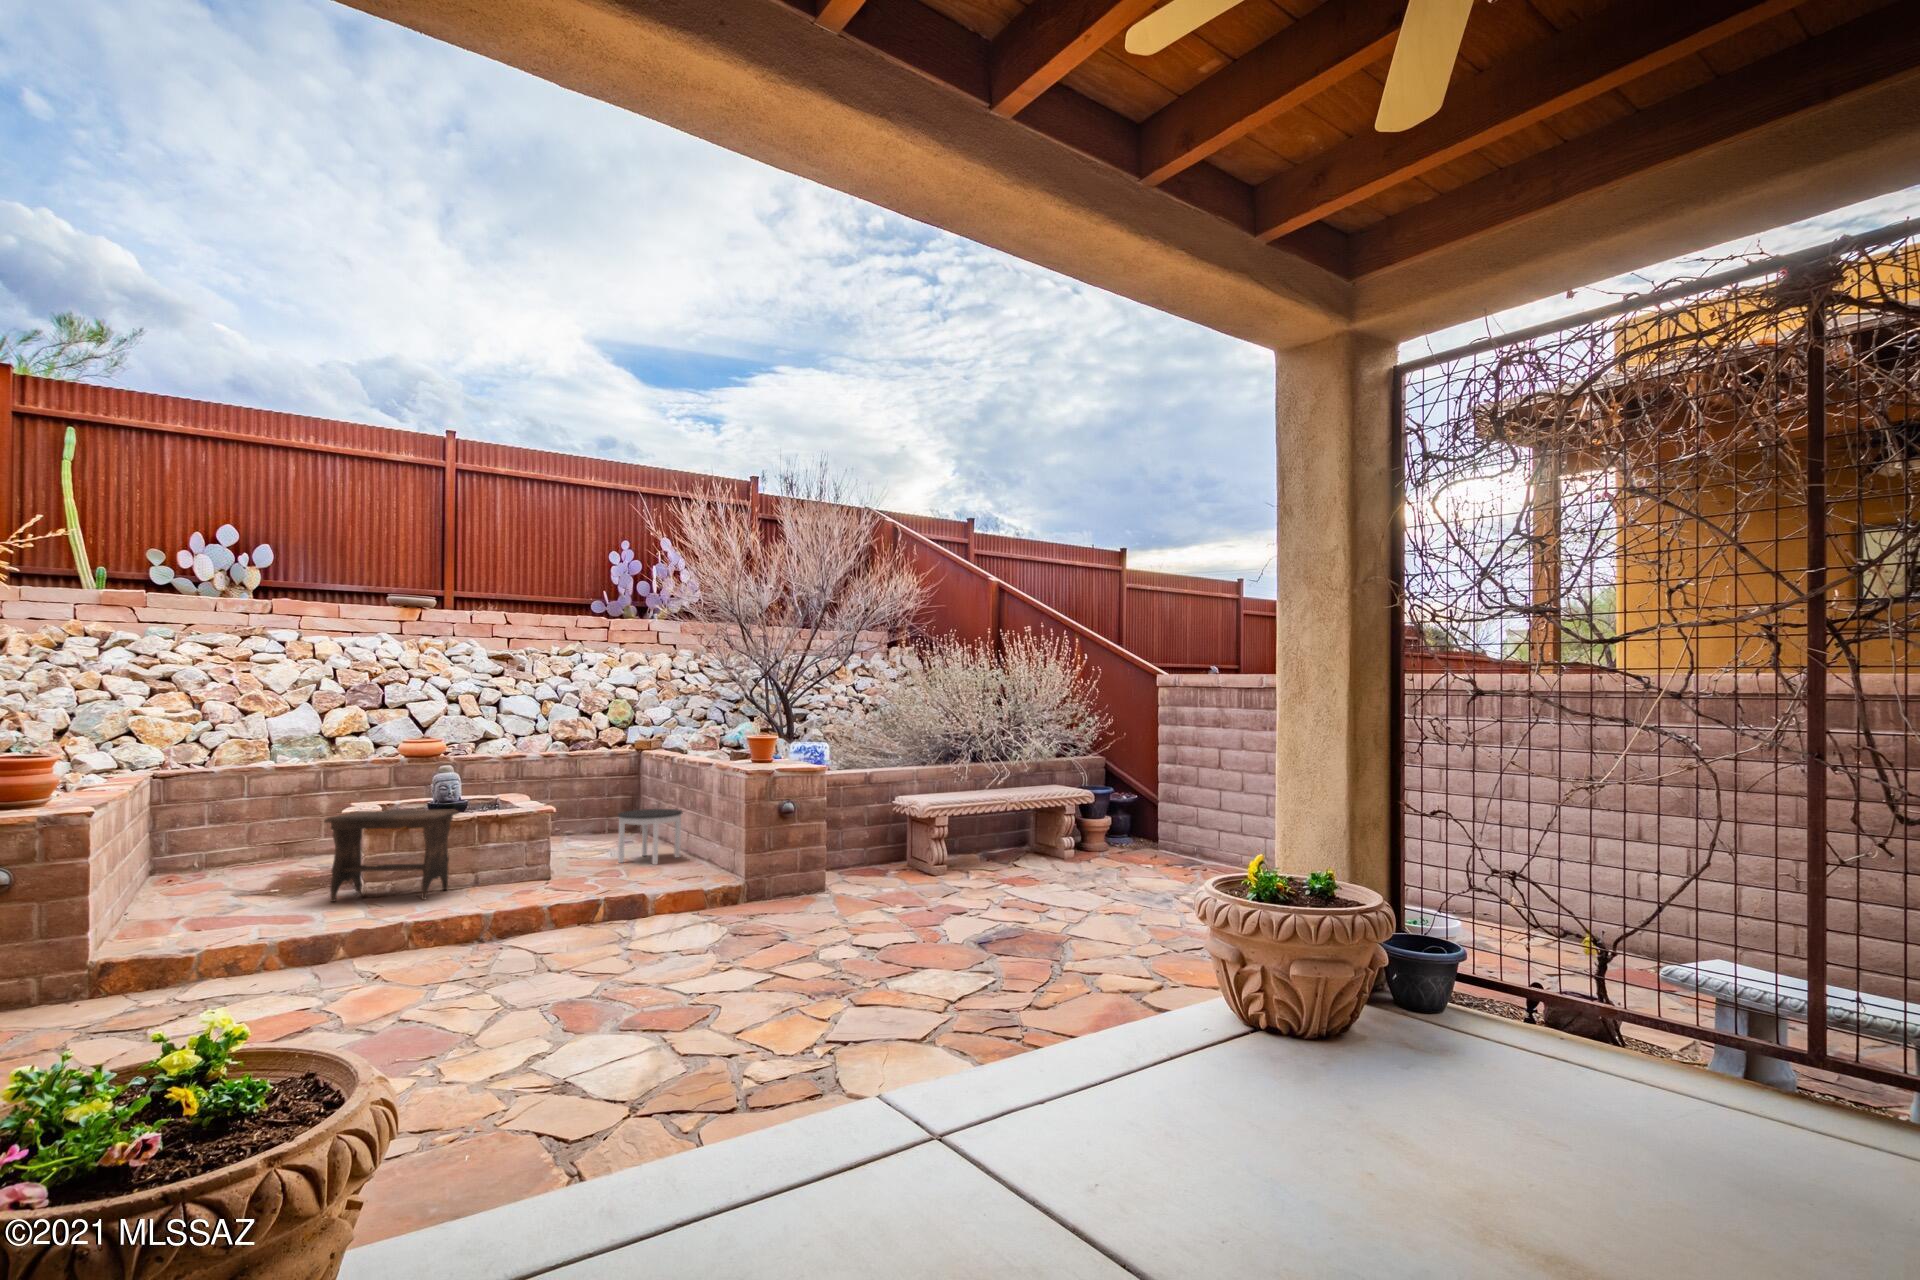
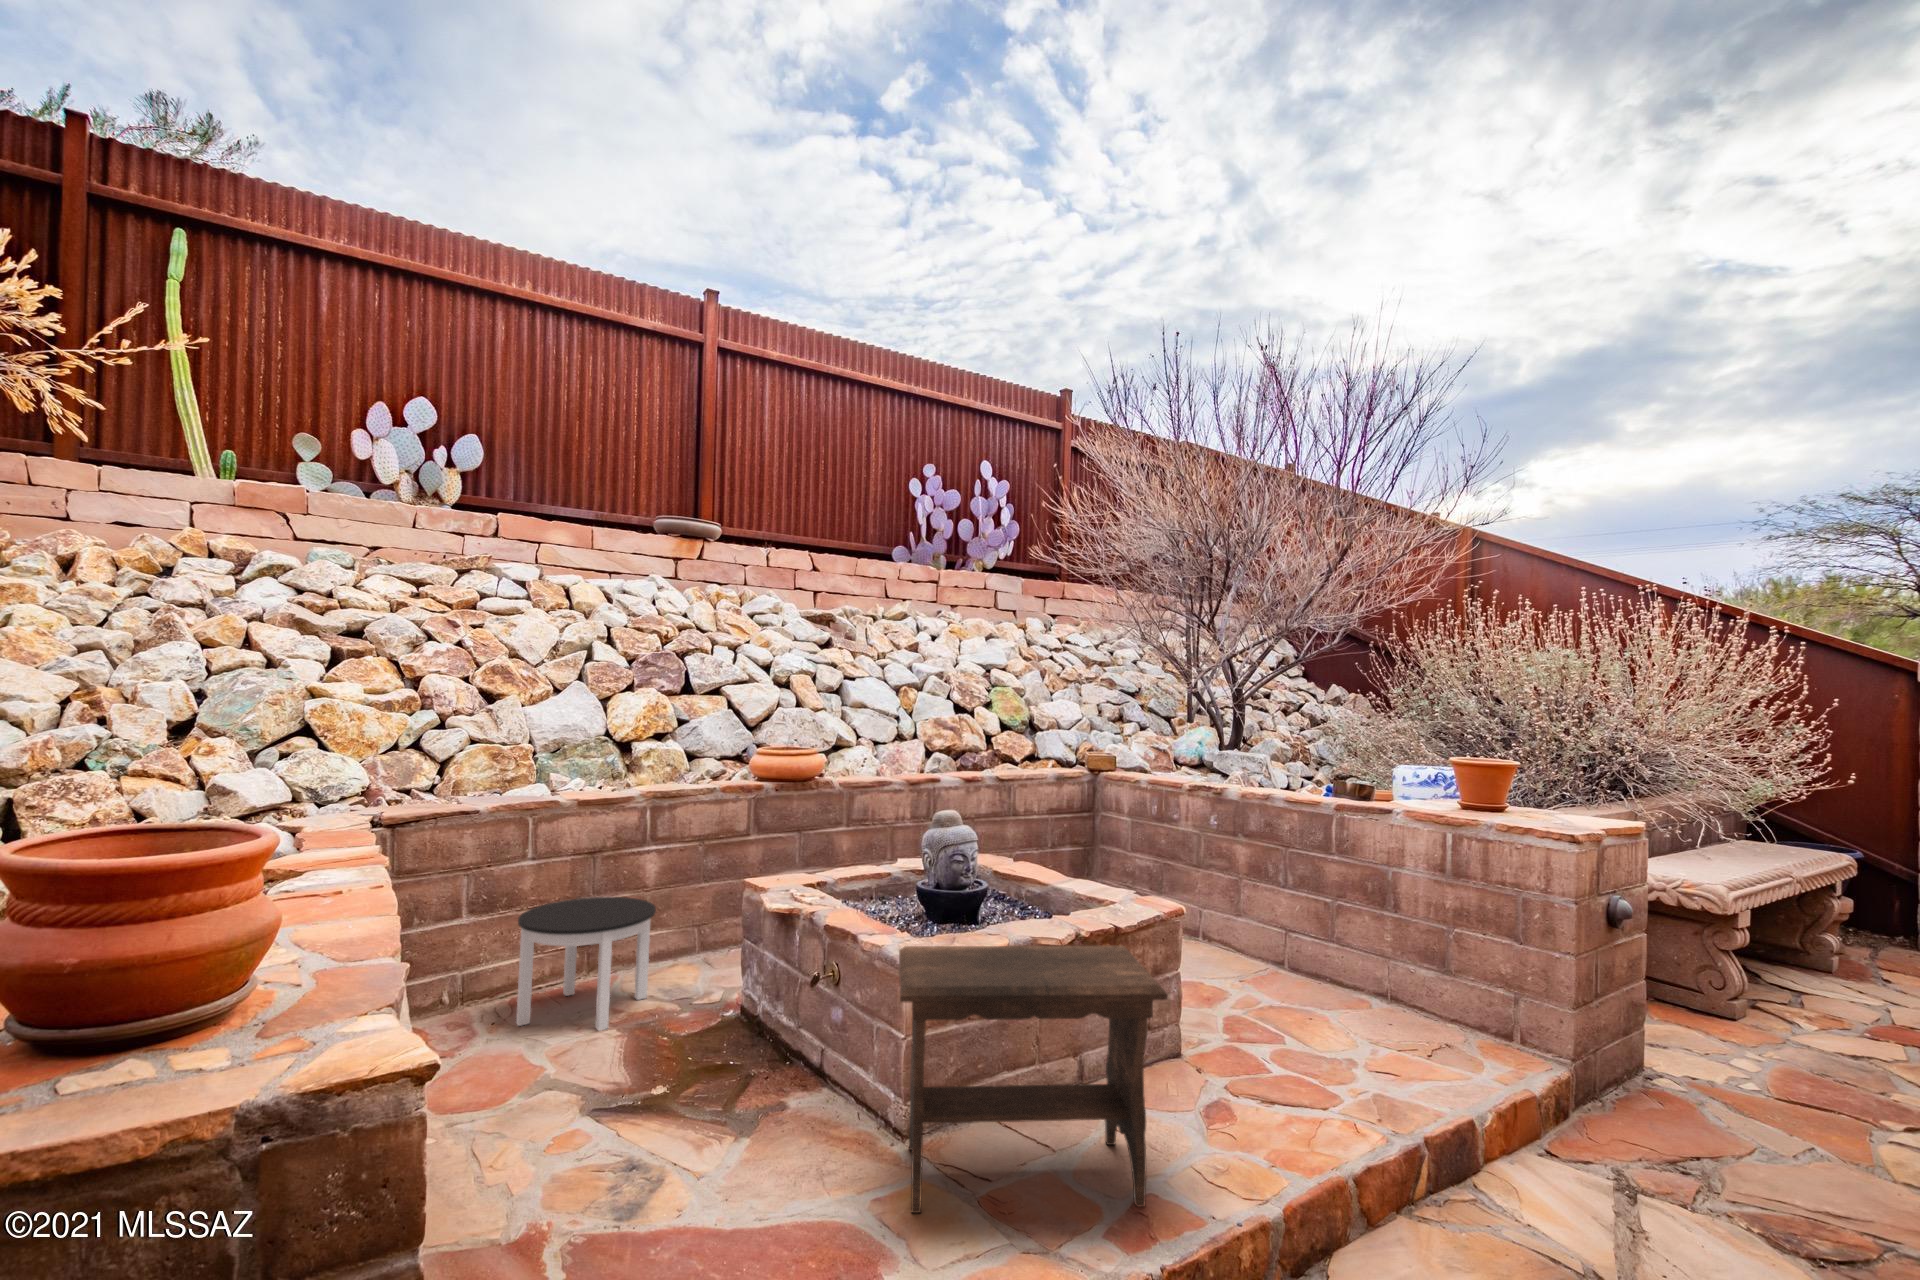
round table: present [618,809,683,865] -> present [516,897,656,1031]

